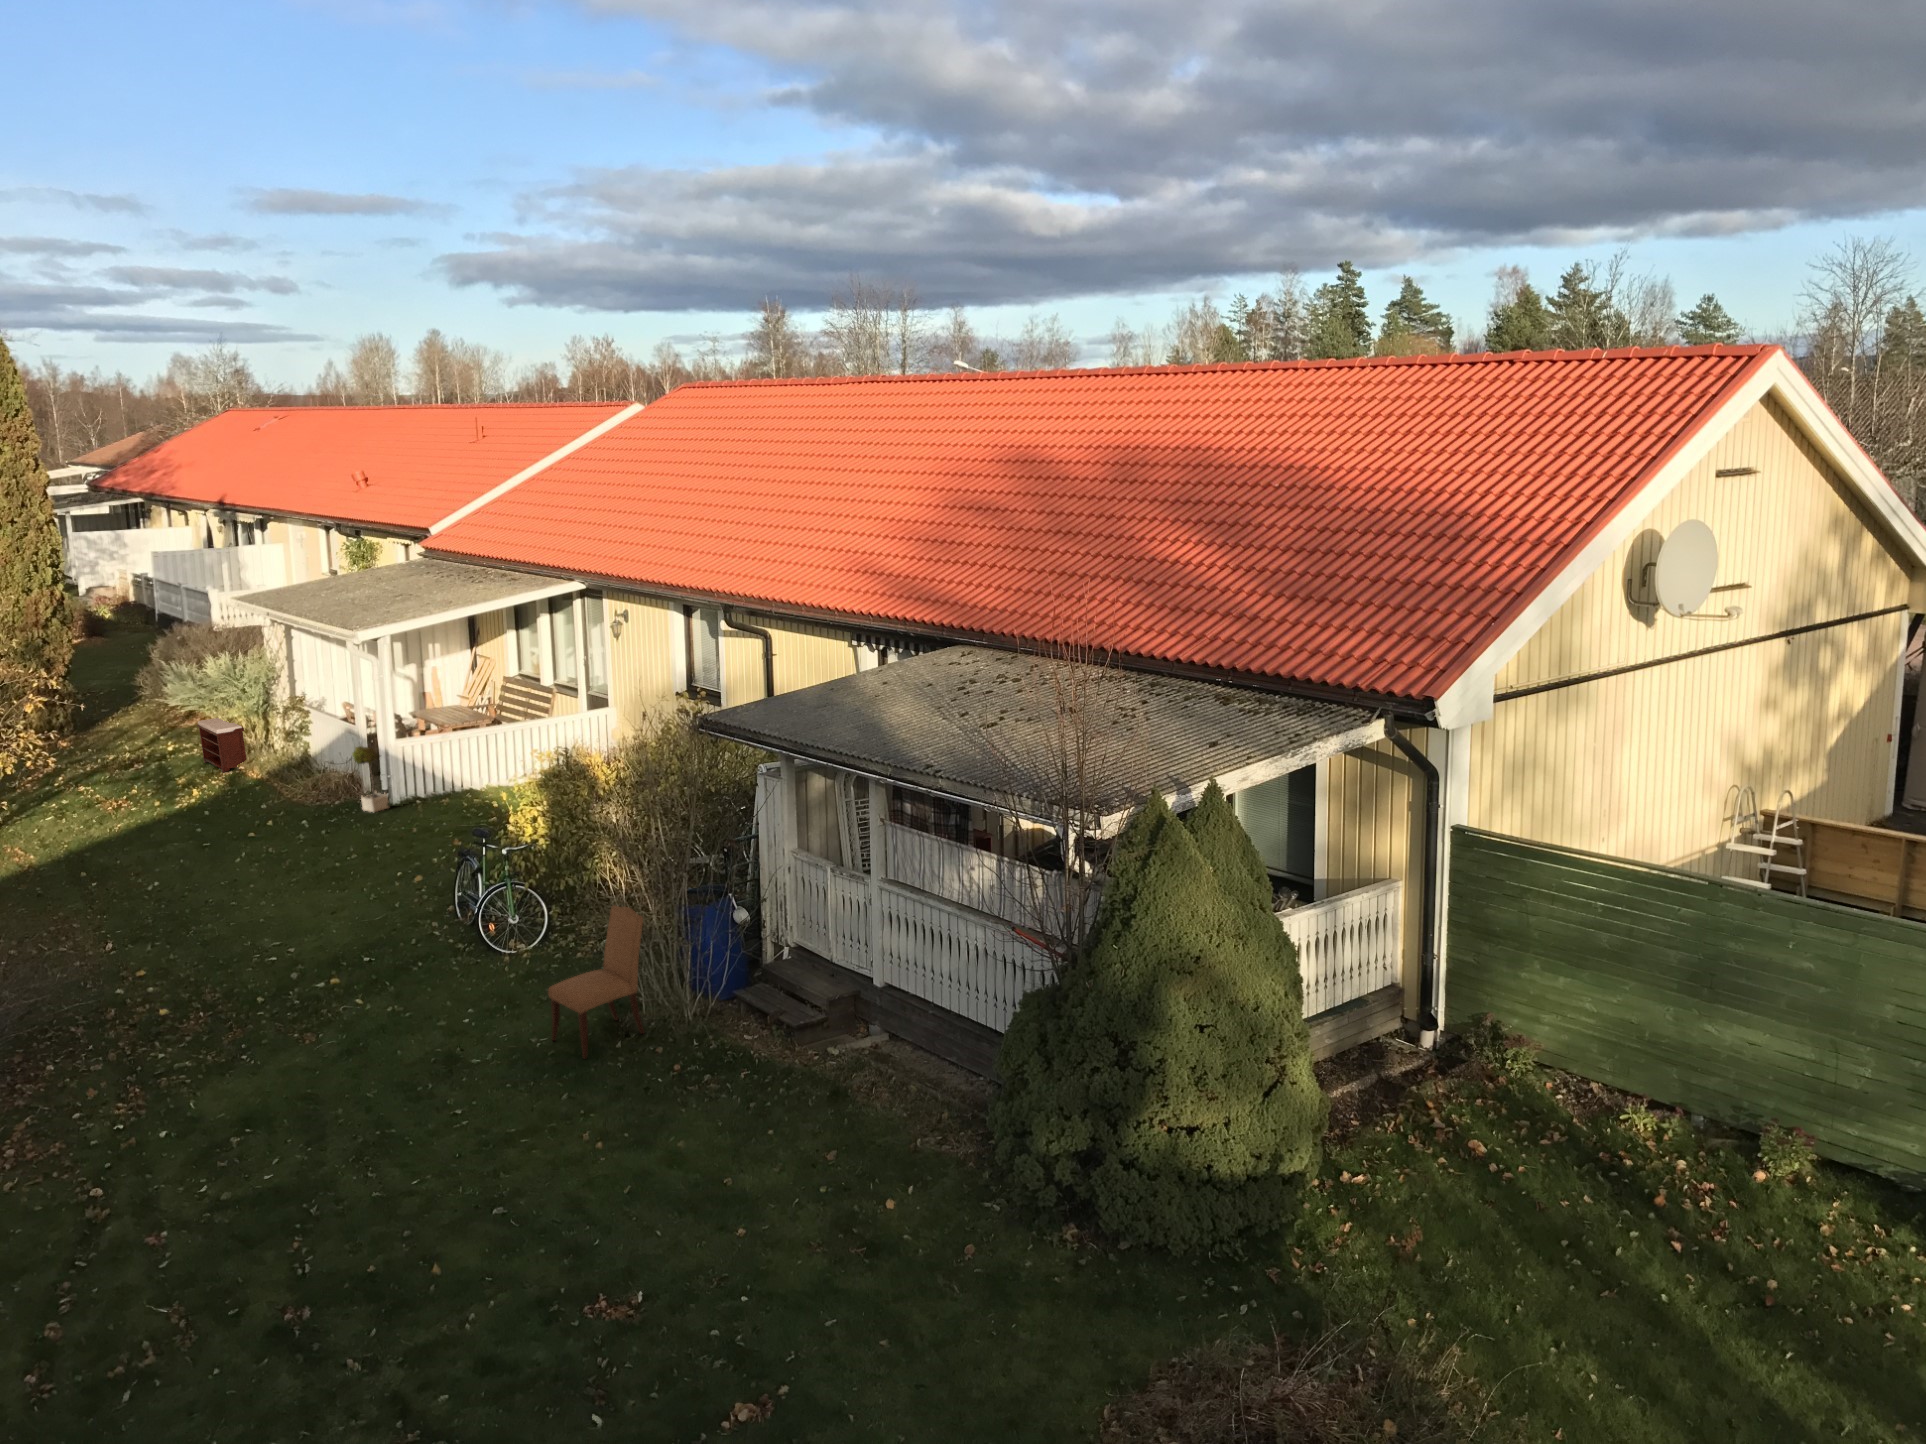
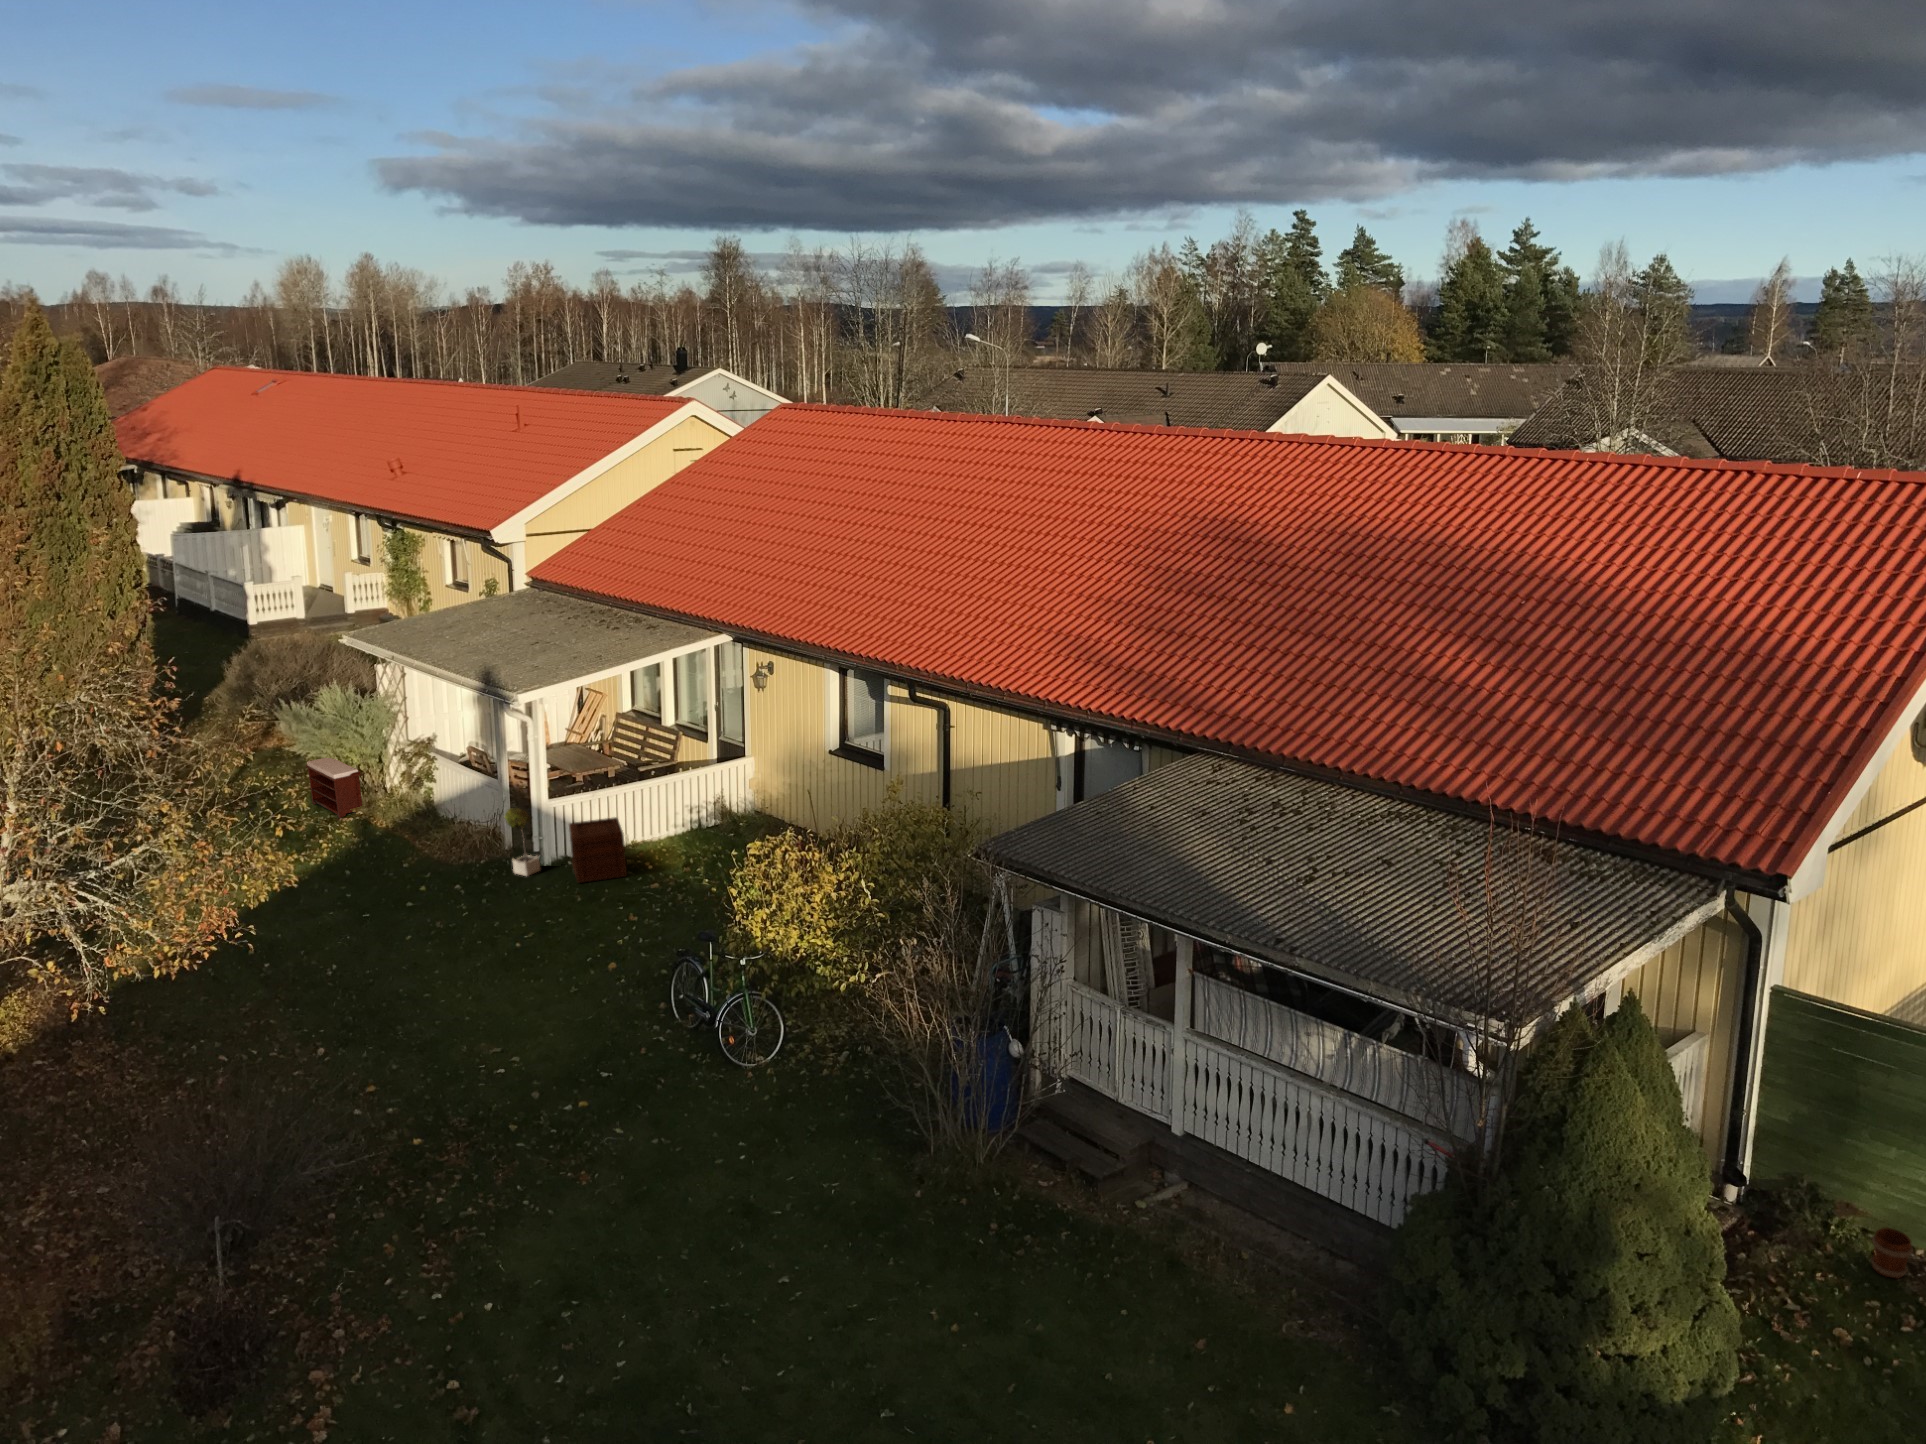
wooden crate: none [413,756,469,817] -> present [569,817,627,883]
chair: present [548,905,644,1059] -> none [852,1048,947,1211]
bucket: none [1540,1048,1578,1106] -> present [1871,1227,1913,1279]

